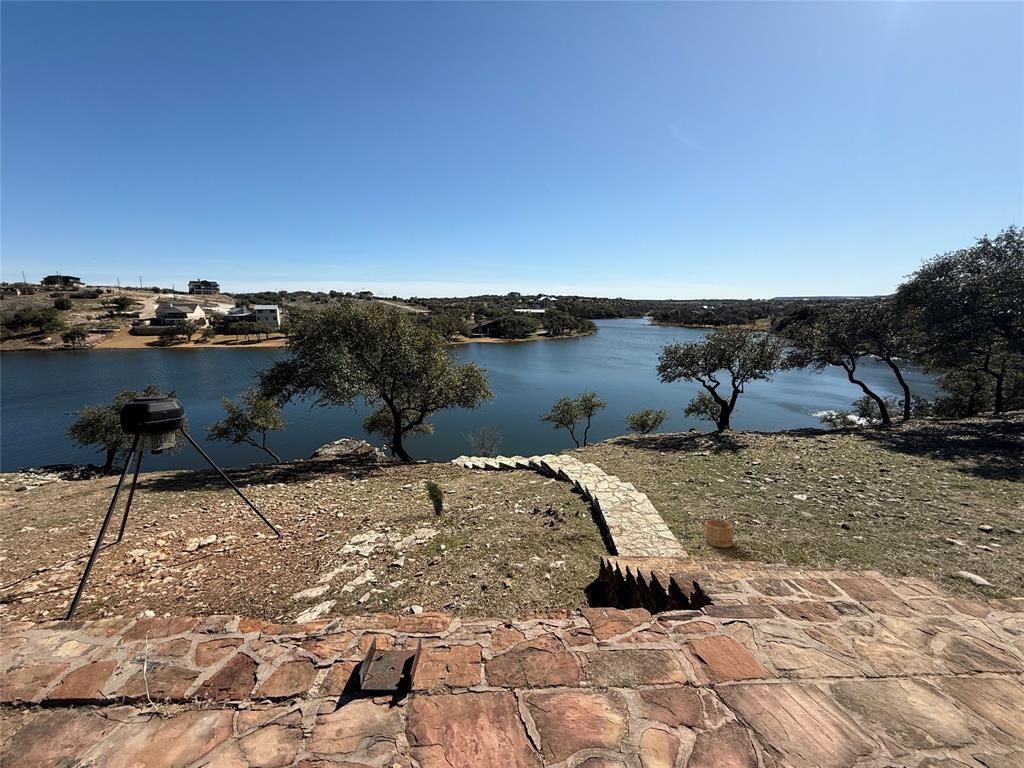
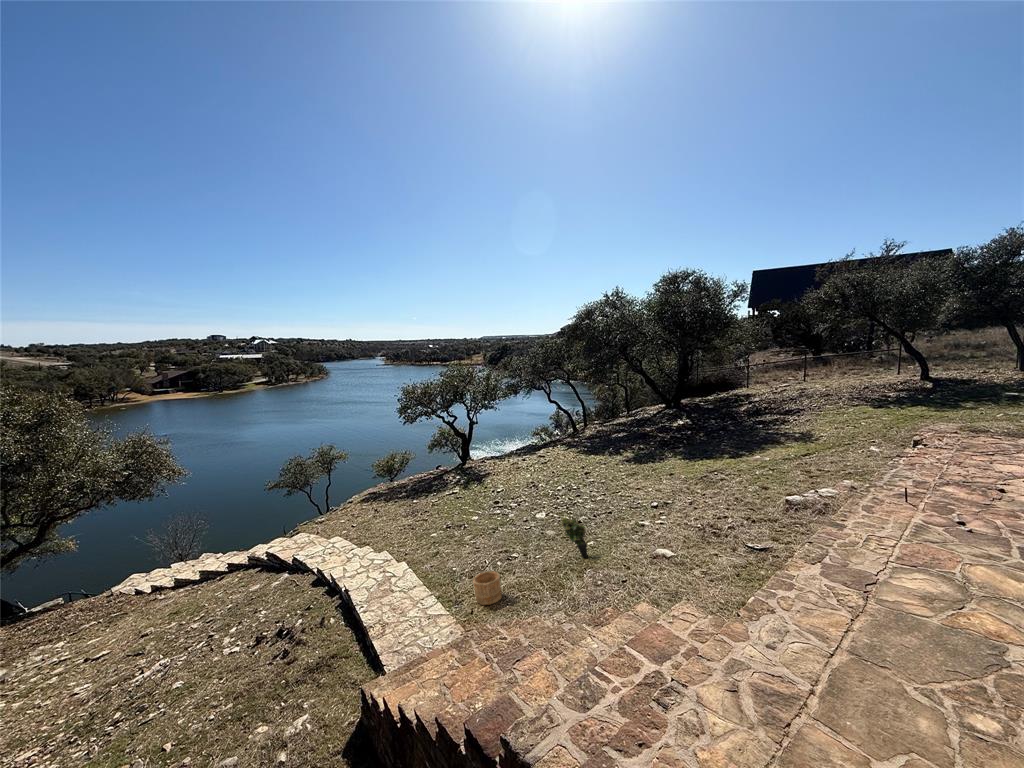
potted plant: present [424,479,444,516] -> present [562,516,588,558]

